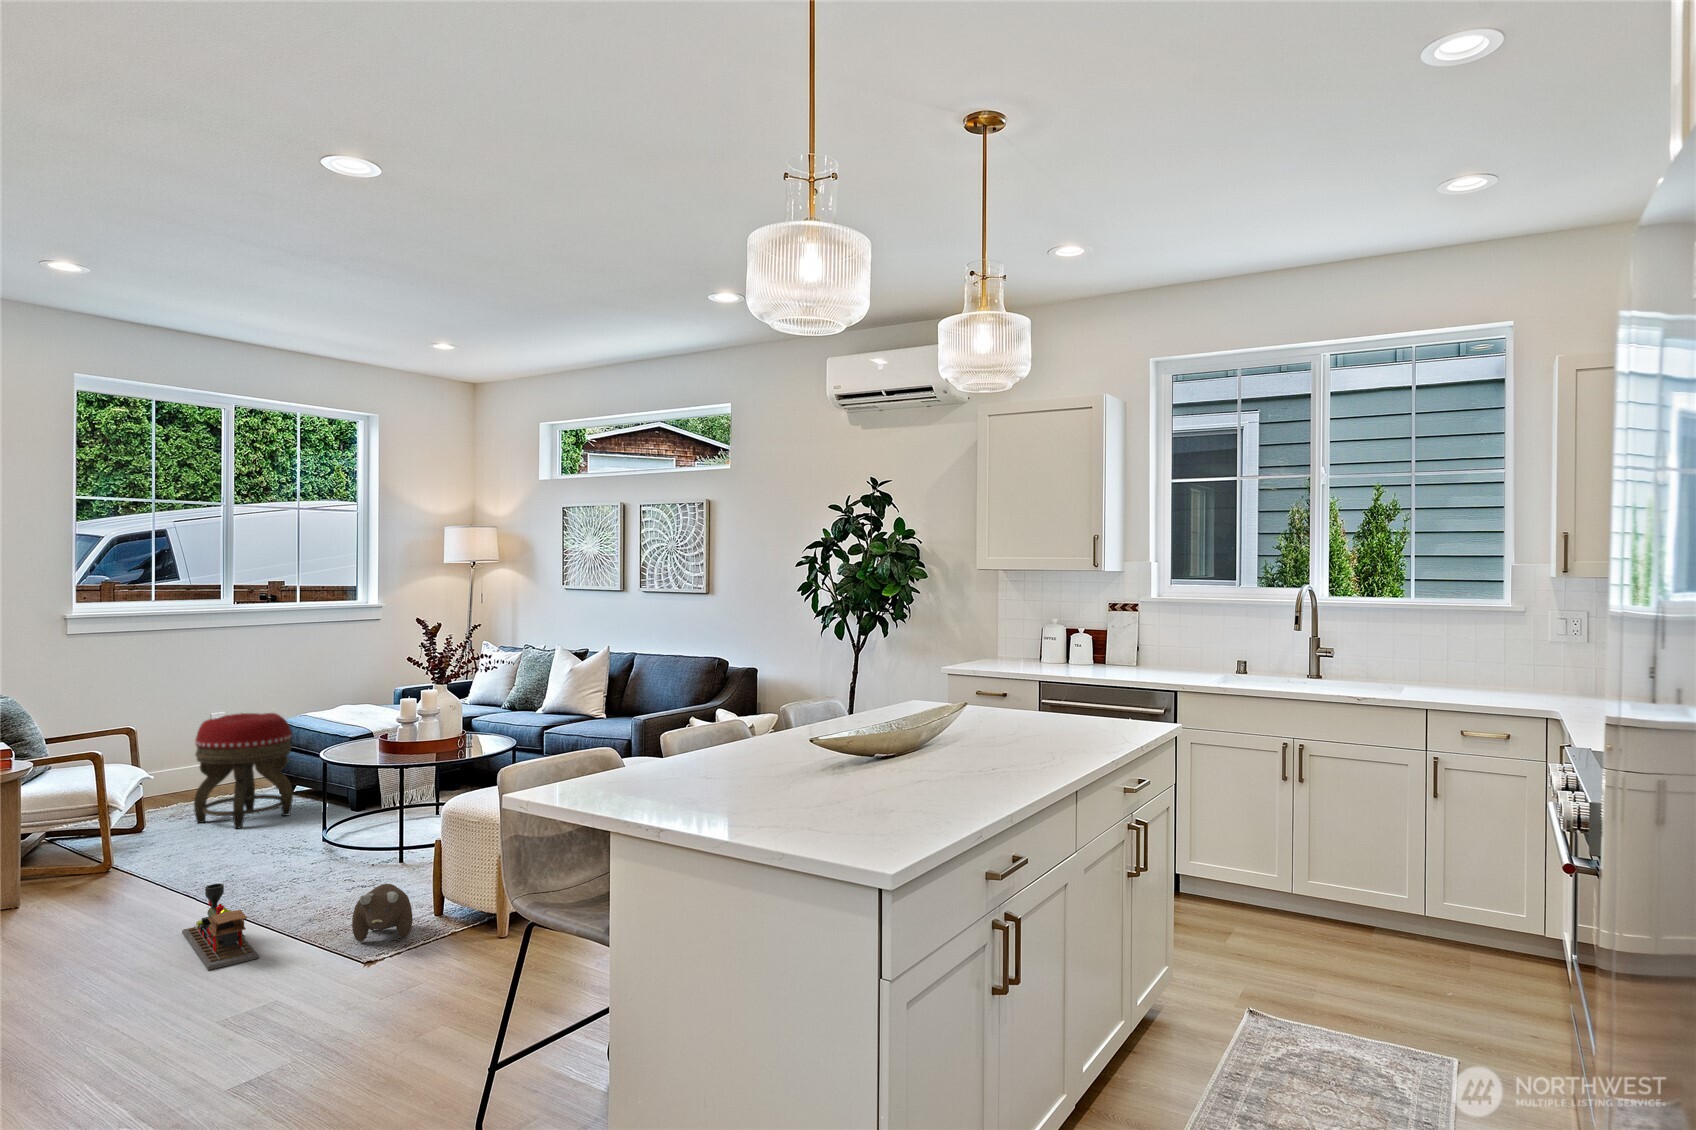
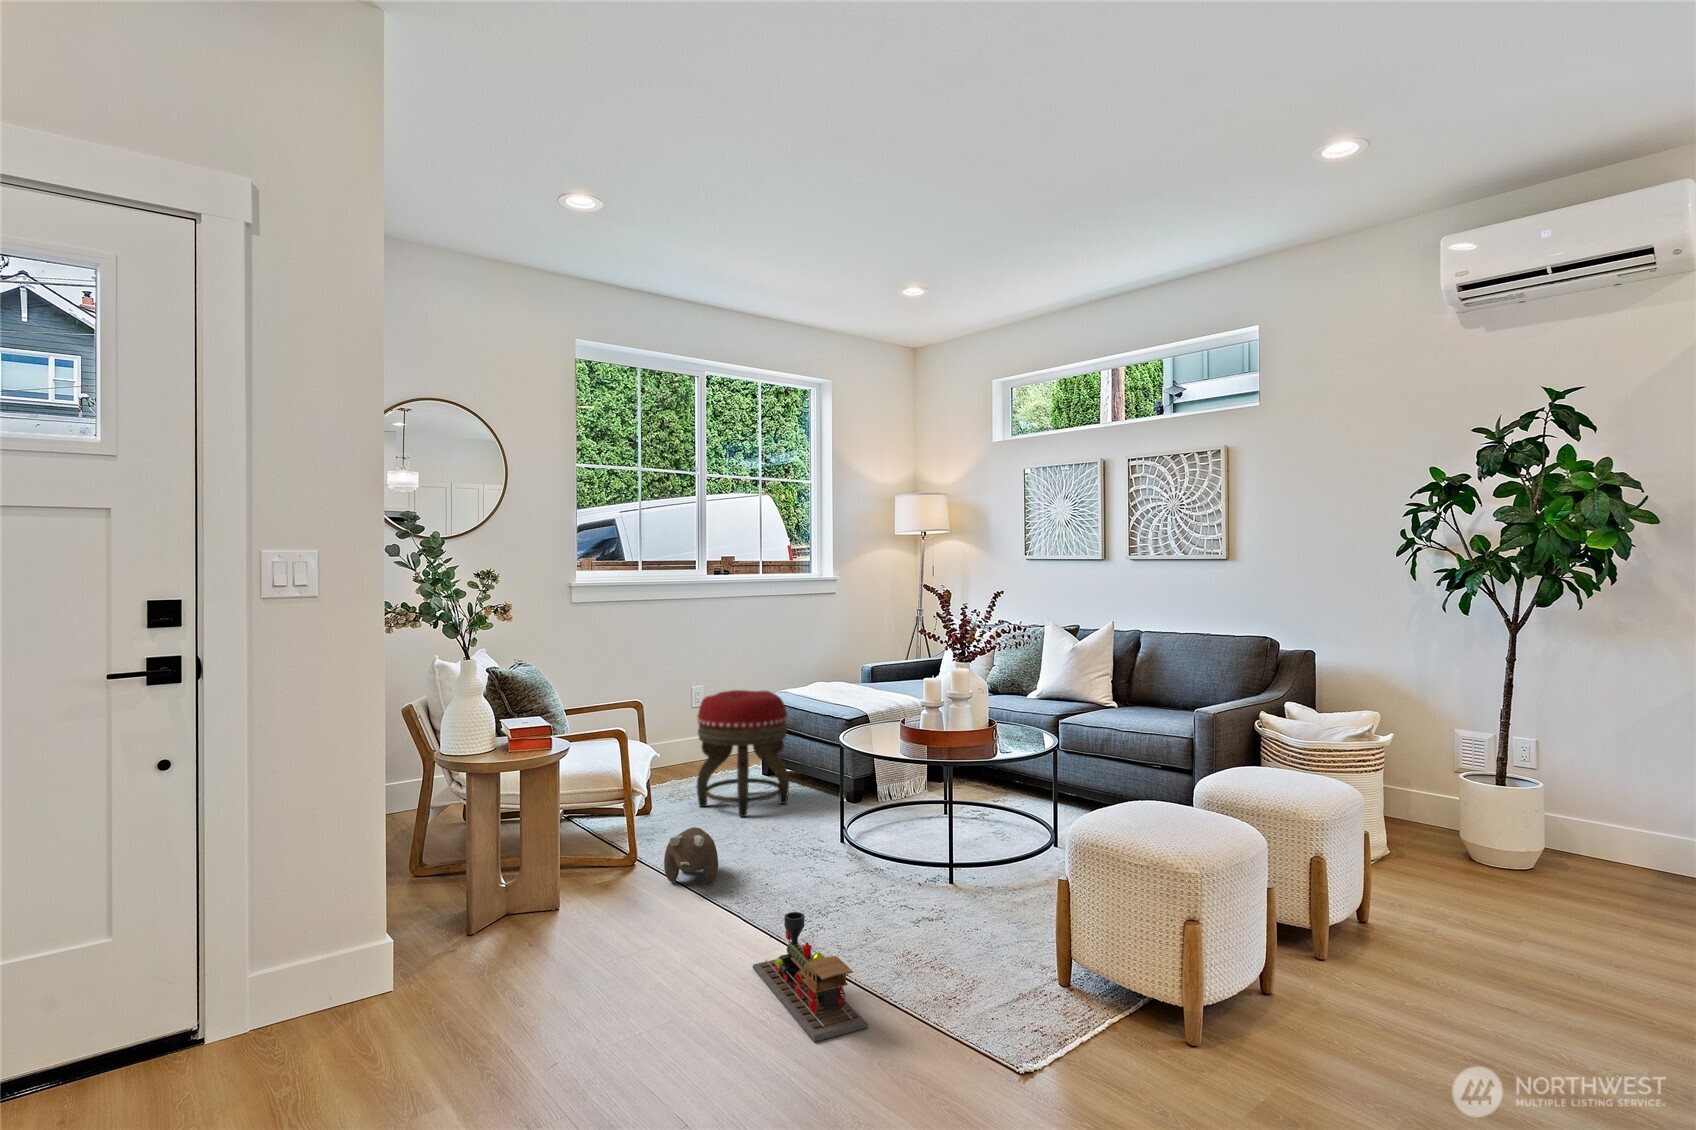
plush toy: present [352,884,413,942] -> present [664,827,718,882]

